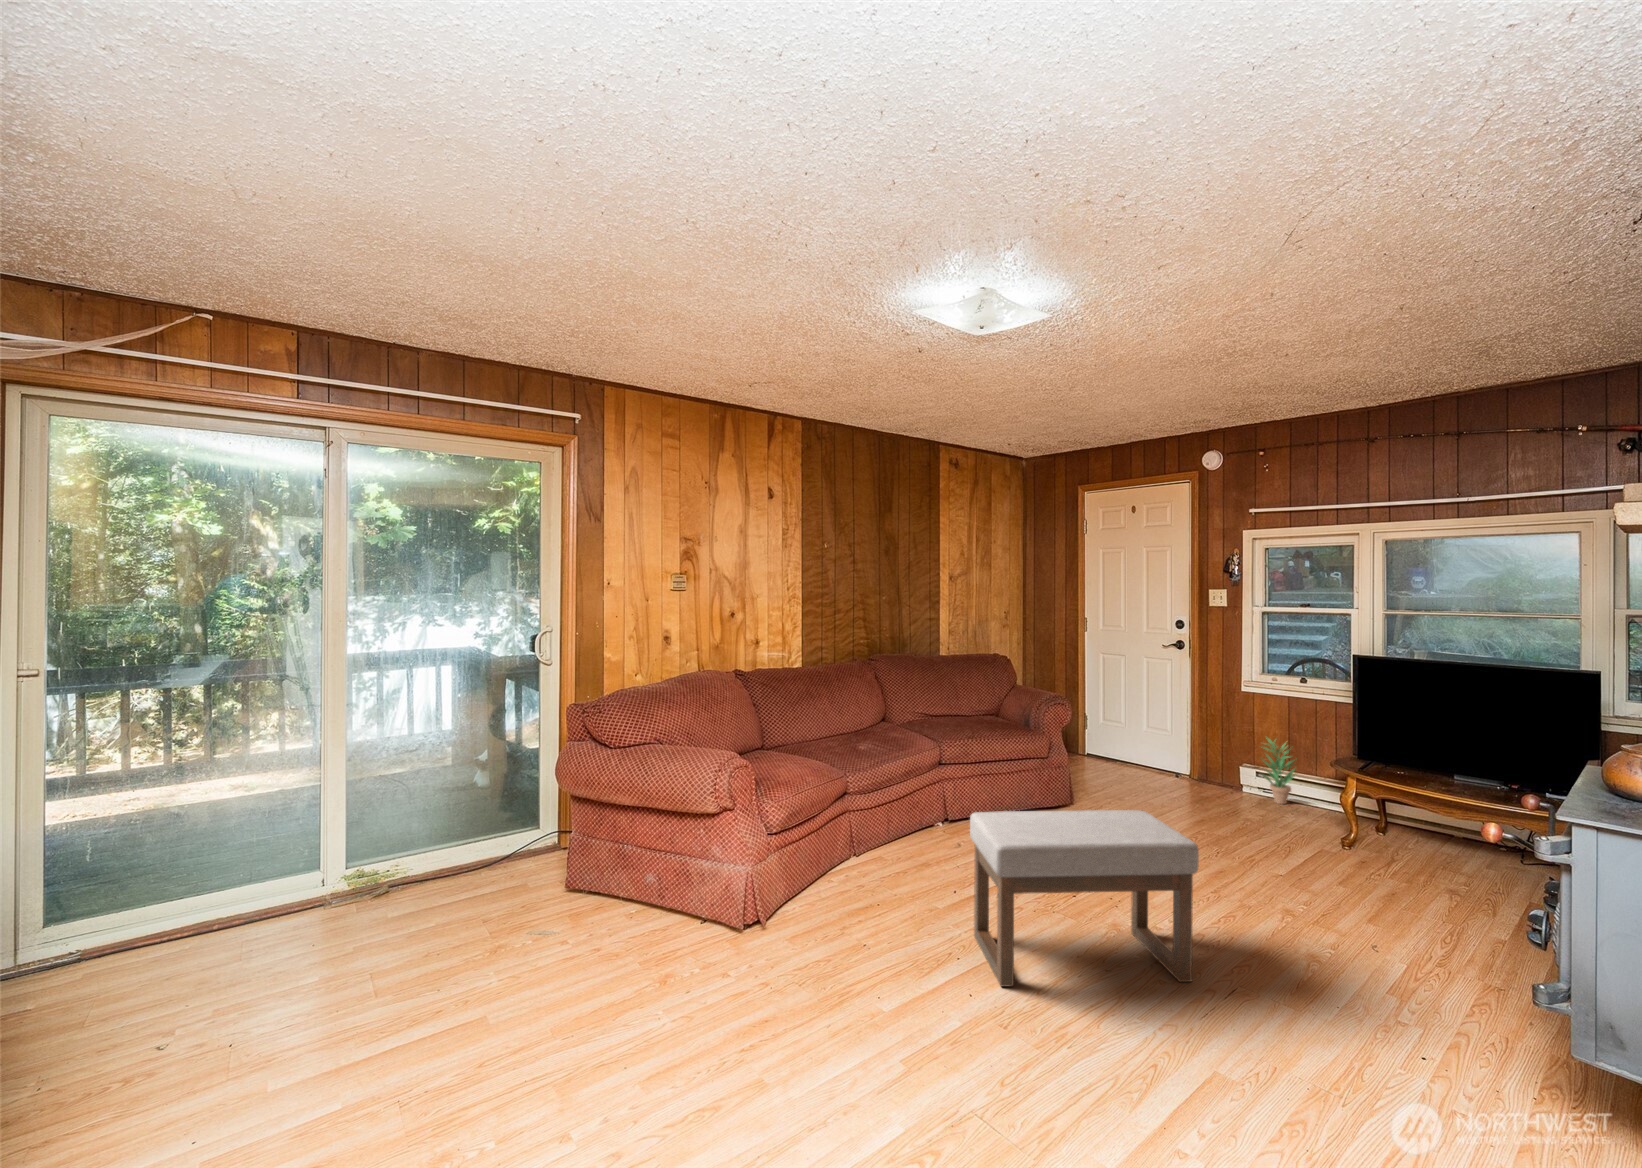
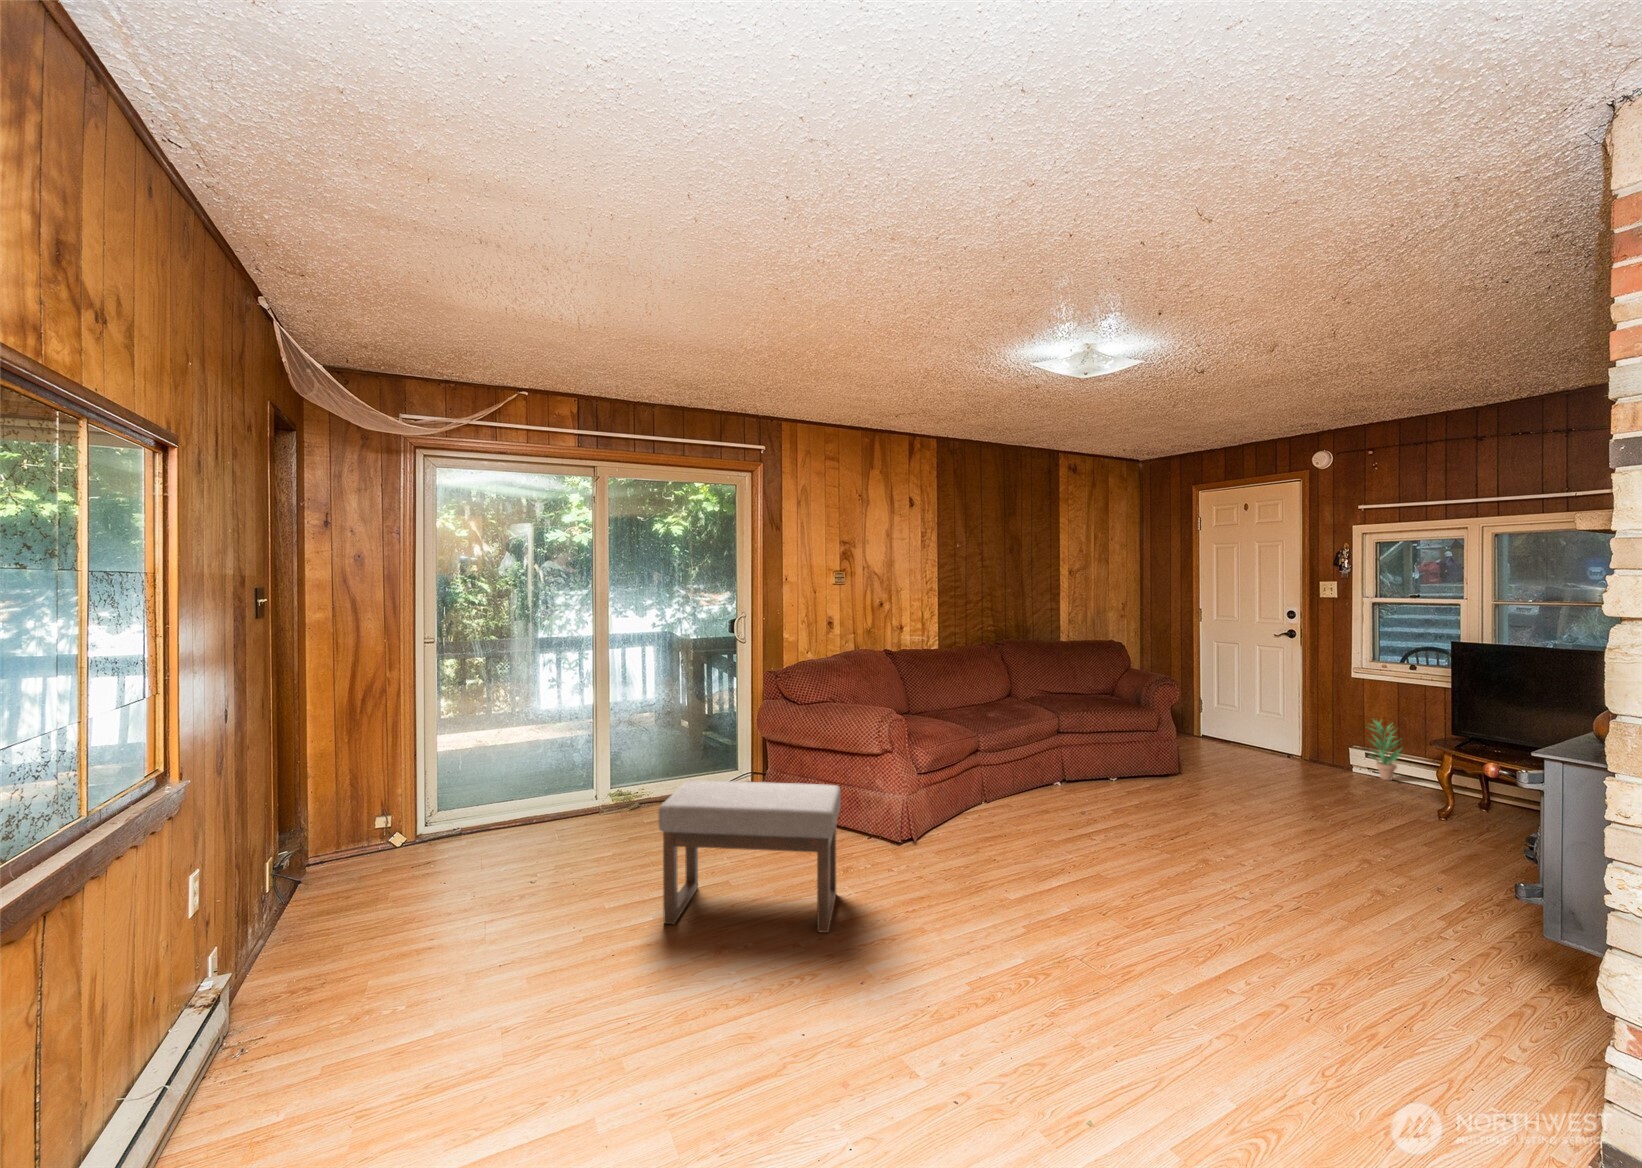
ottoman: present [970,810,1199,986] -> present [659,781,841,933]

